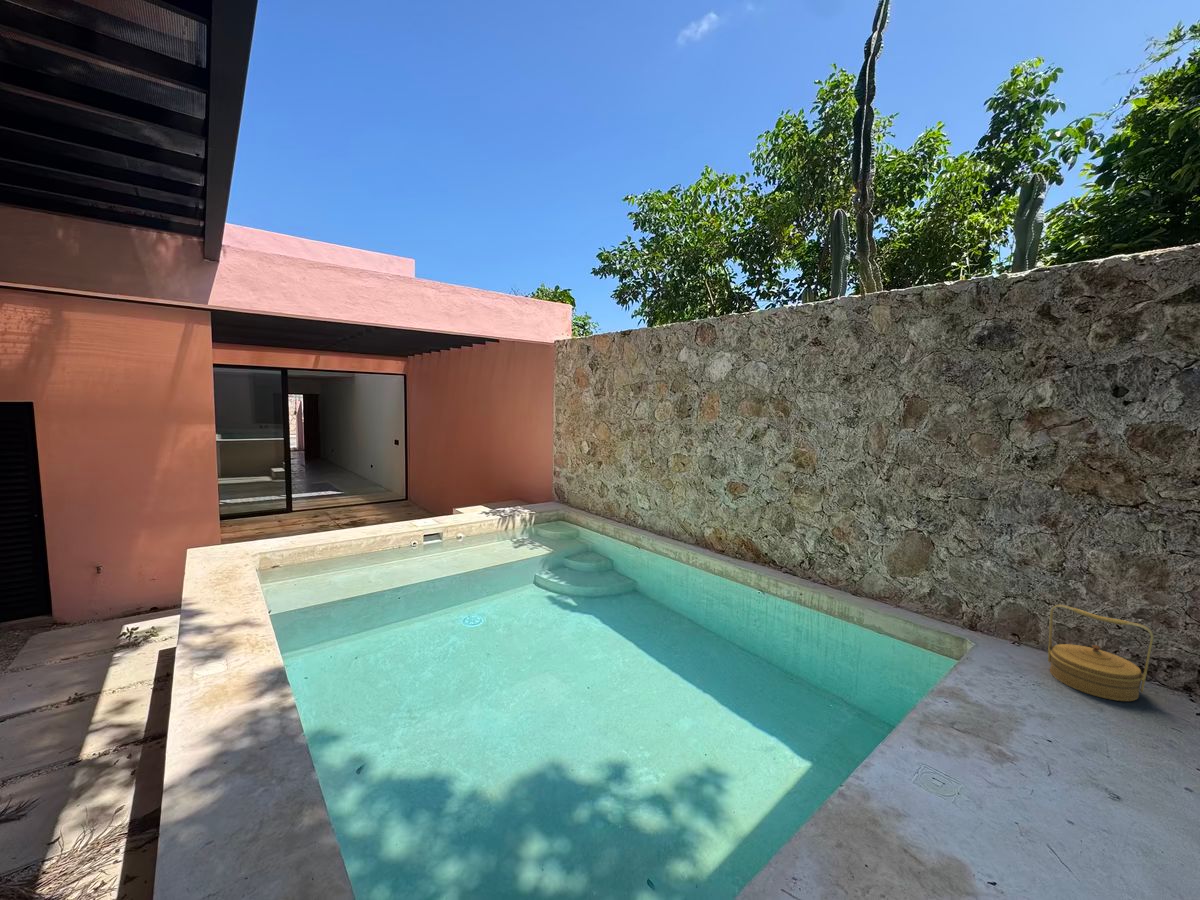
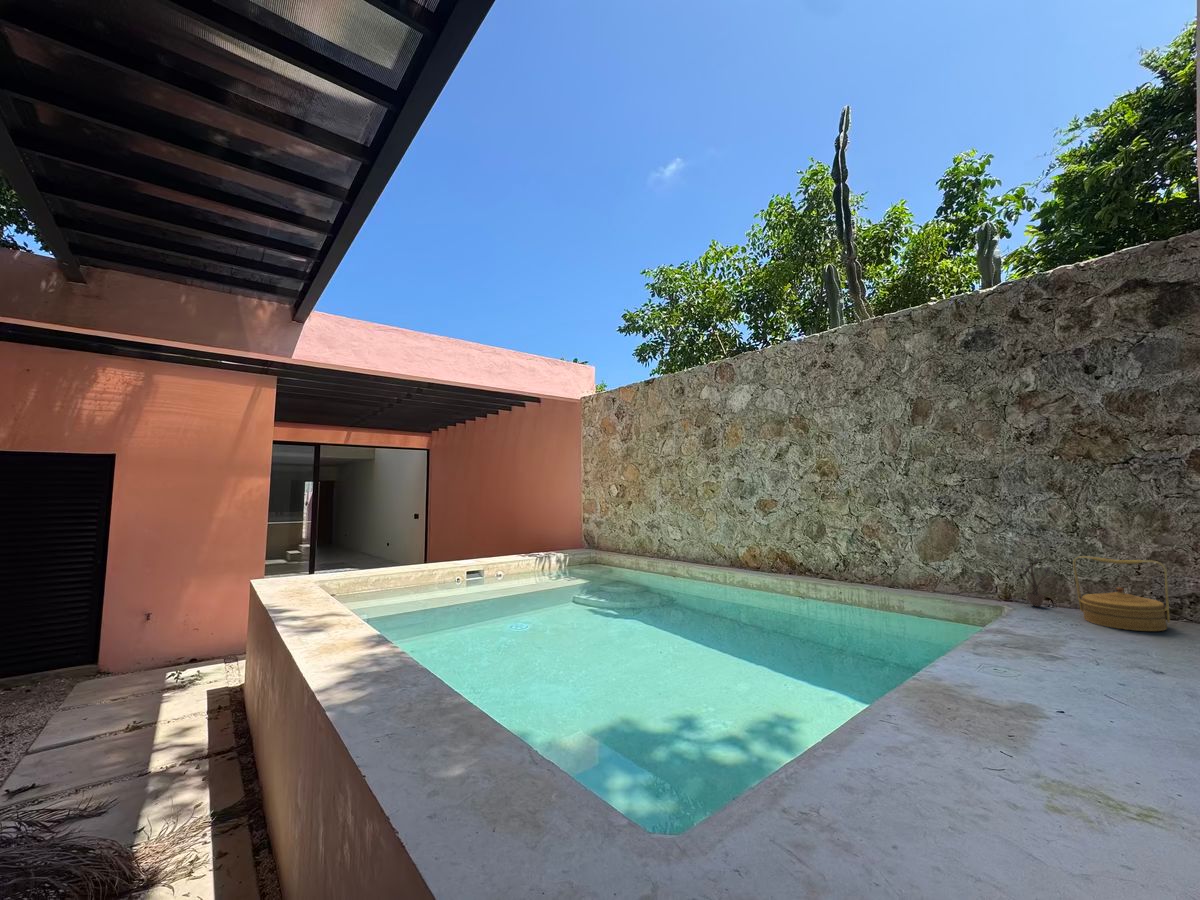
decorative plant: none [976,591,1027,646] -> present [1015,556,1053,607]

